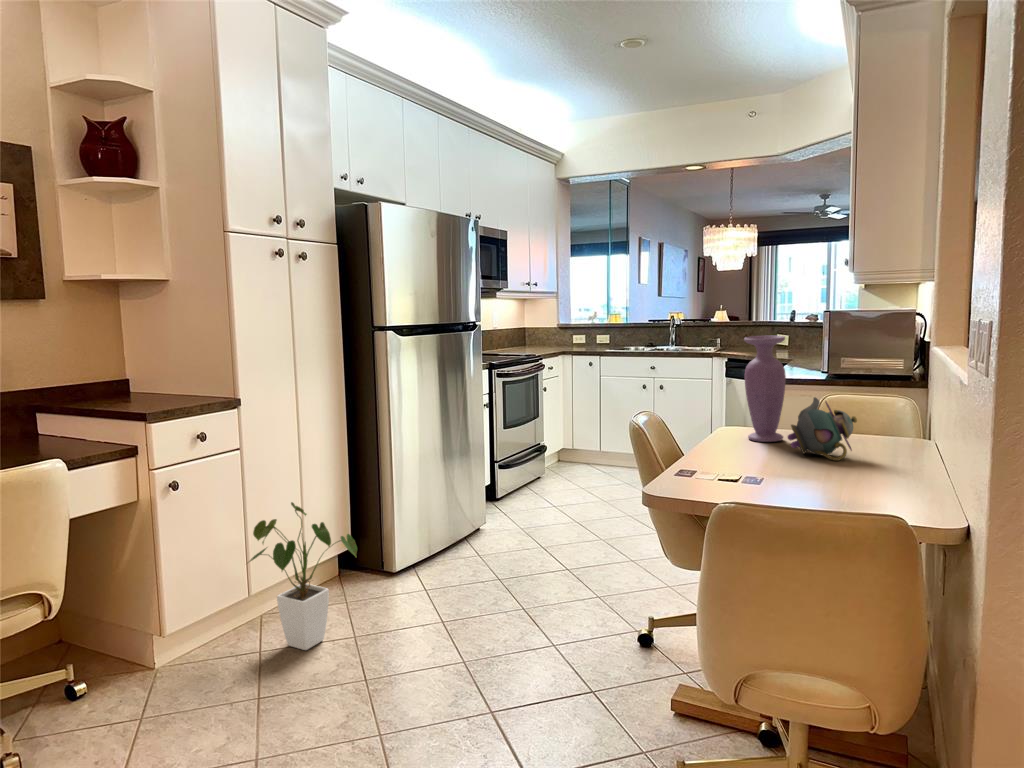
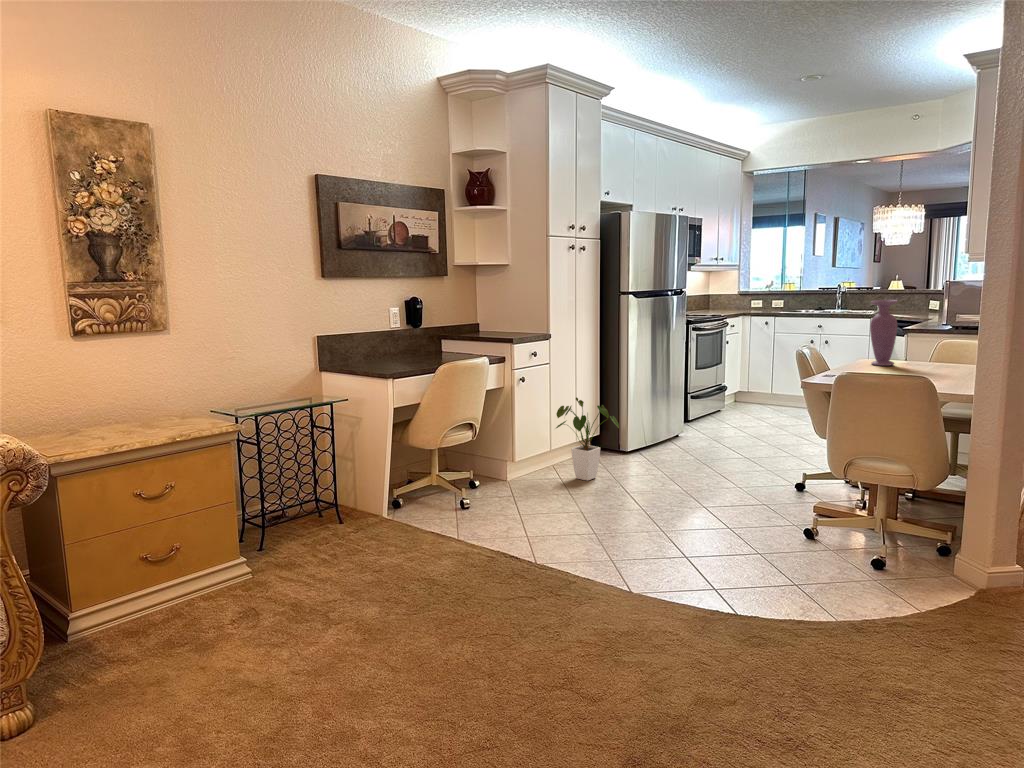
teapot: present [788,397,857,461] -> none [892,337,936,373]

